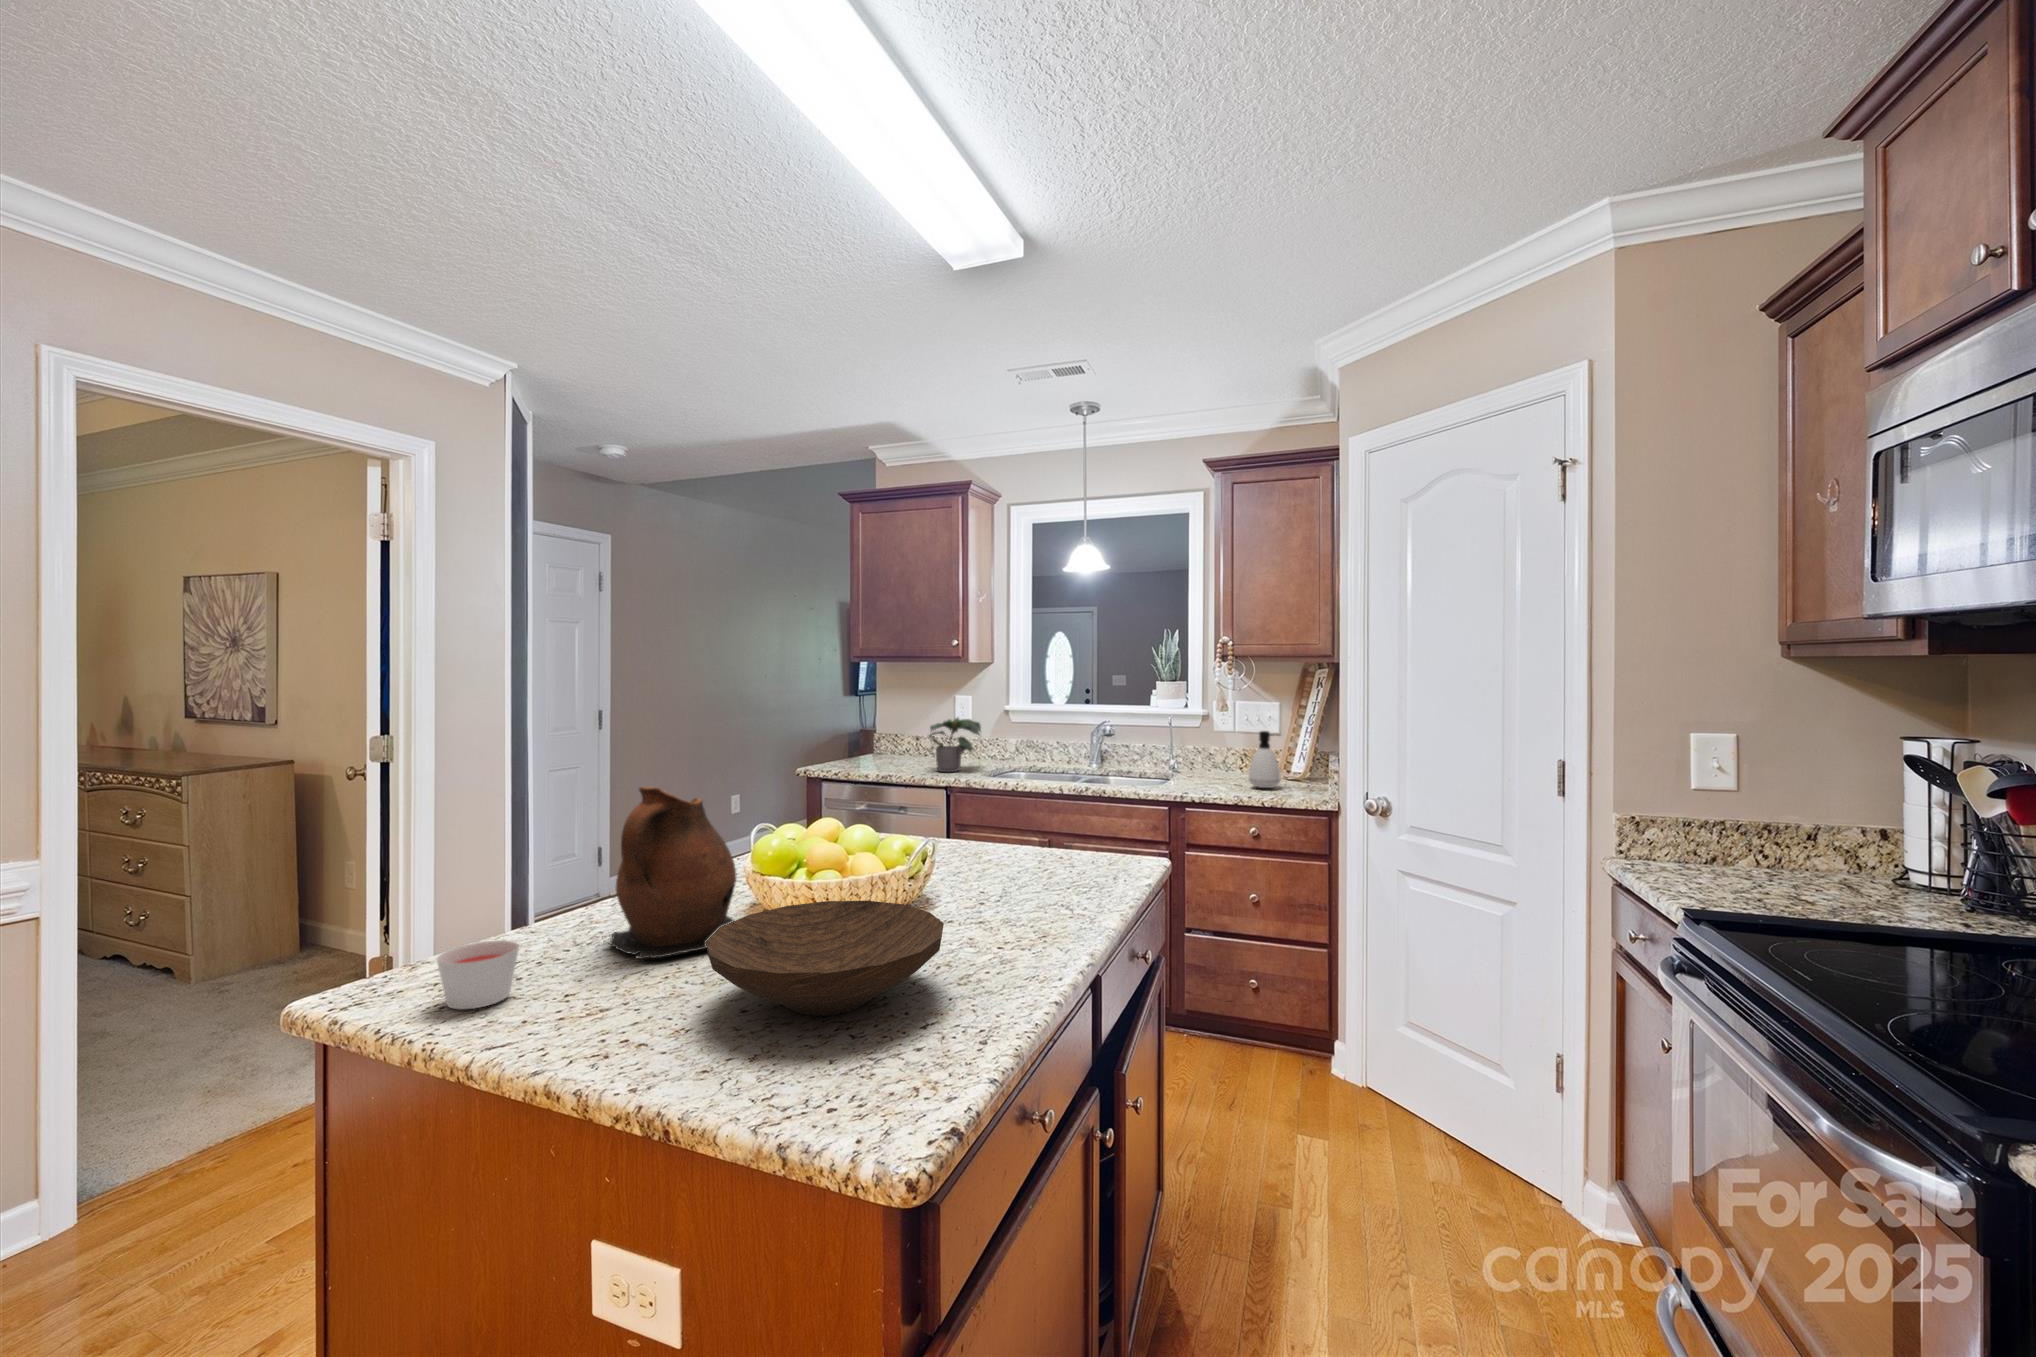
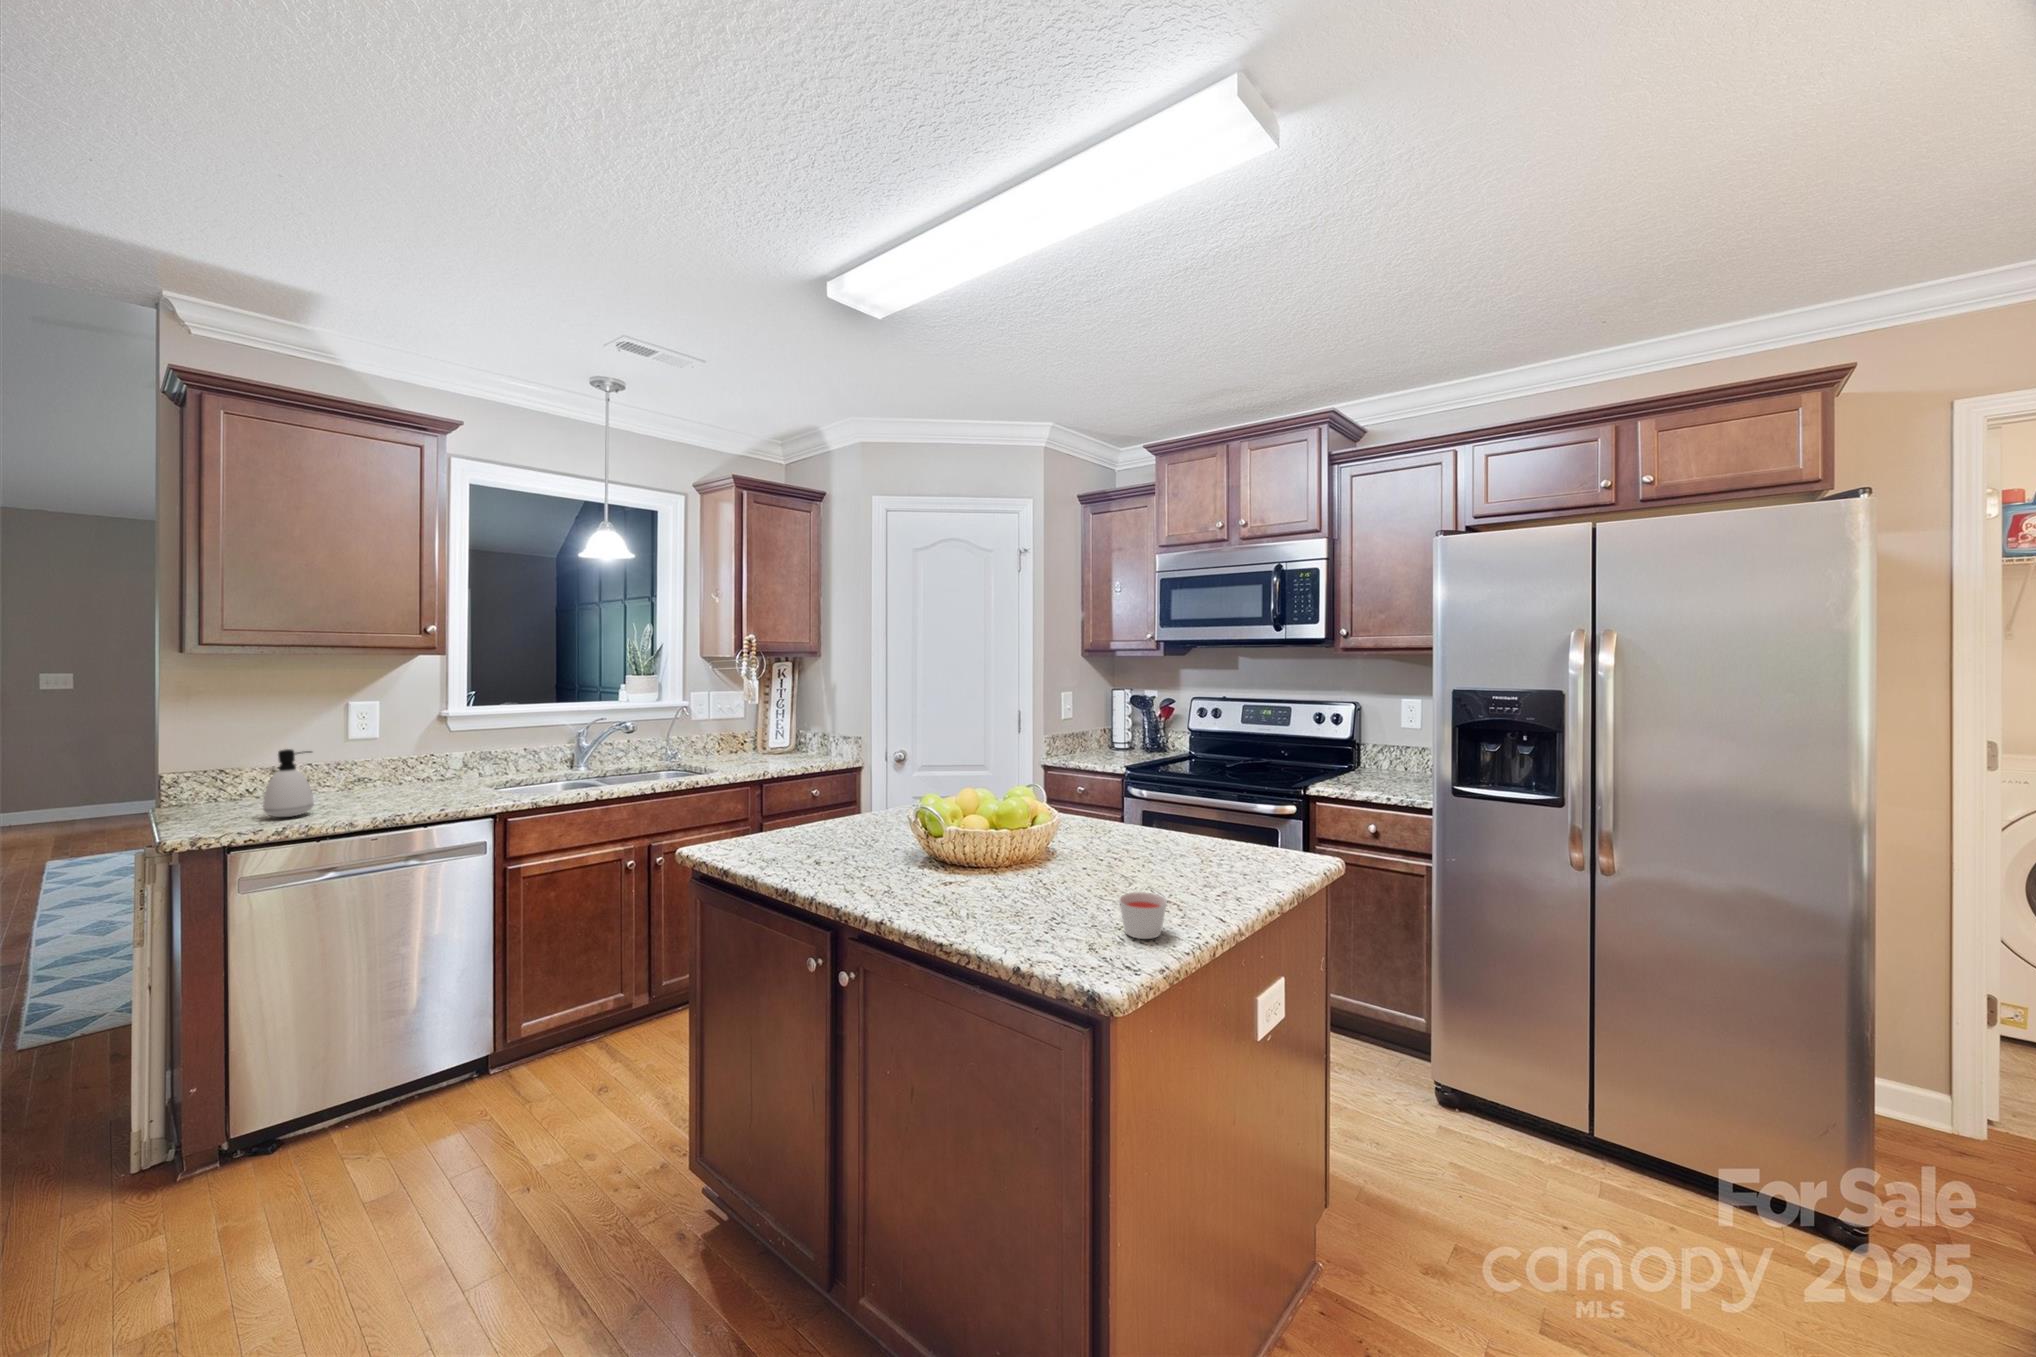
potted plant: present [929,717,981,772] -> none [389,732,495,804]
soap dispenser: present [1249,731,1281,788] -> present [263,749,314,817]
ceramic pitcher: present [609,787,736,959] -> none [994,782,1098,905]
wooden bowl: present [706,901,944,1016] -> none [1121,815,1245,871]

